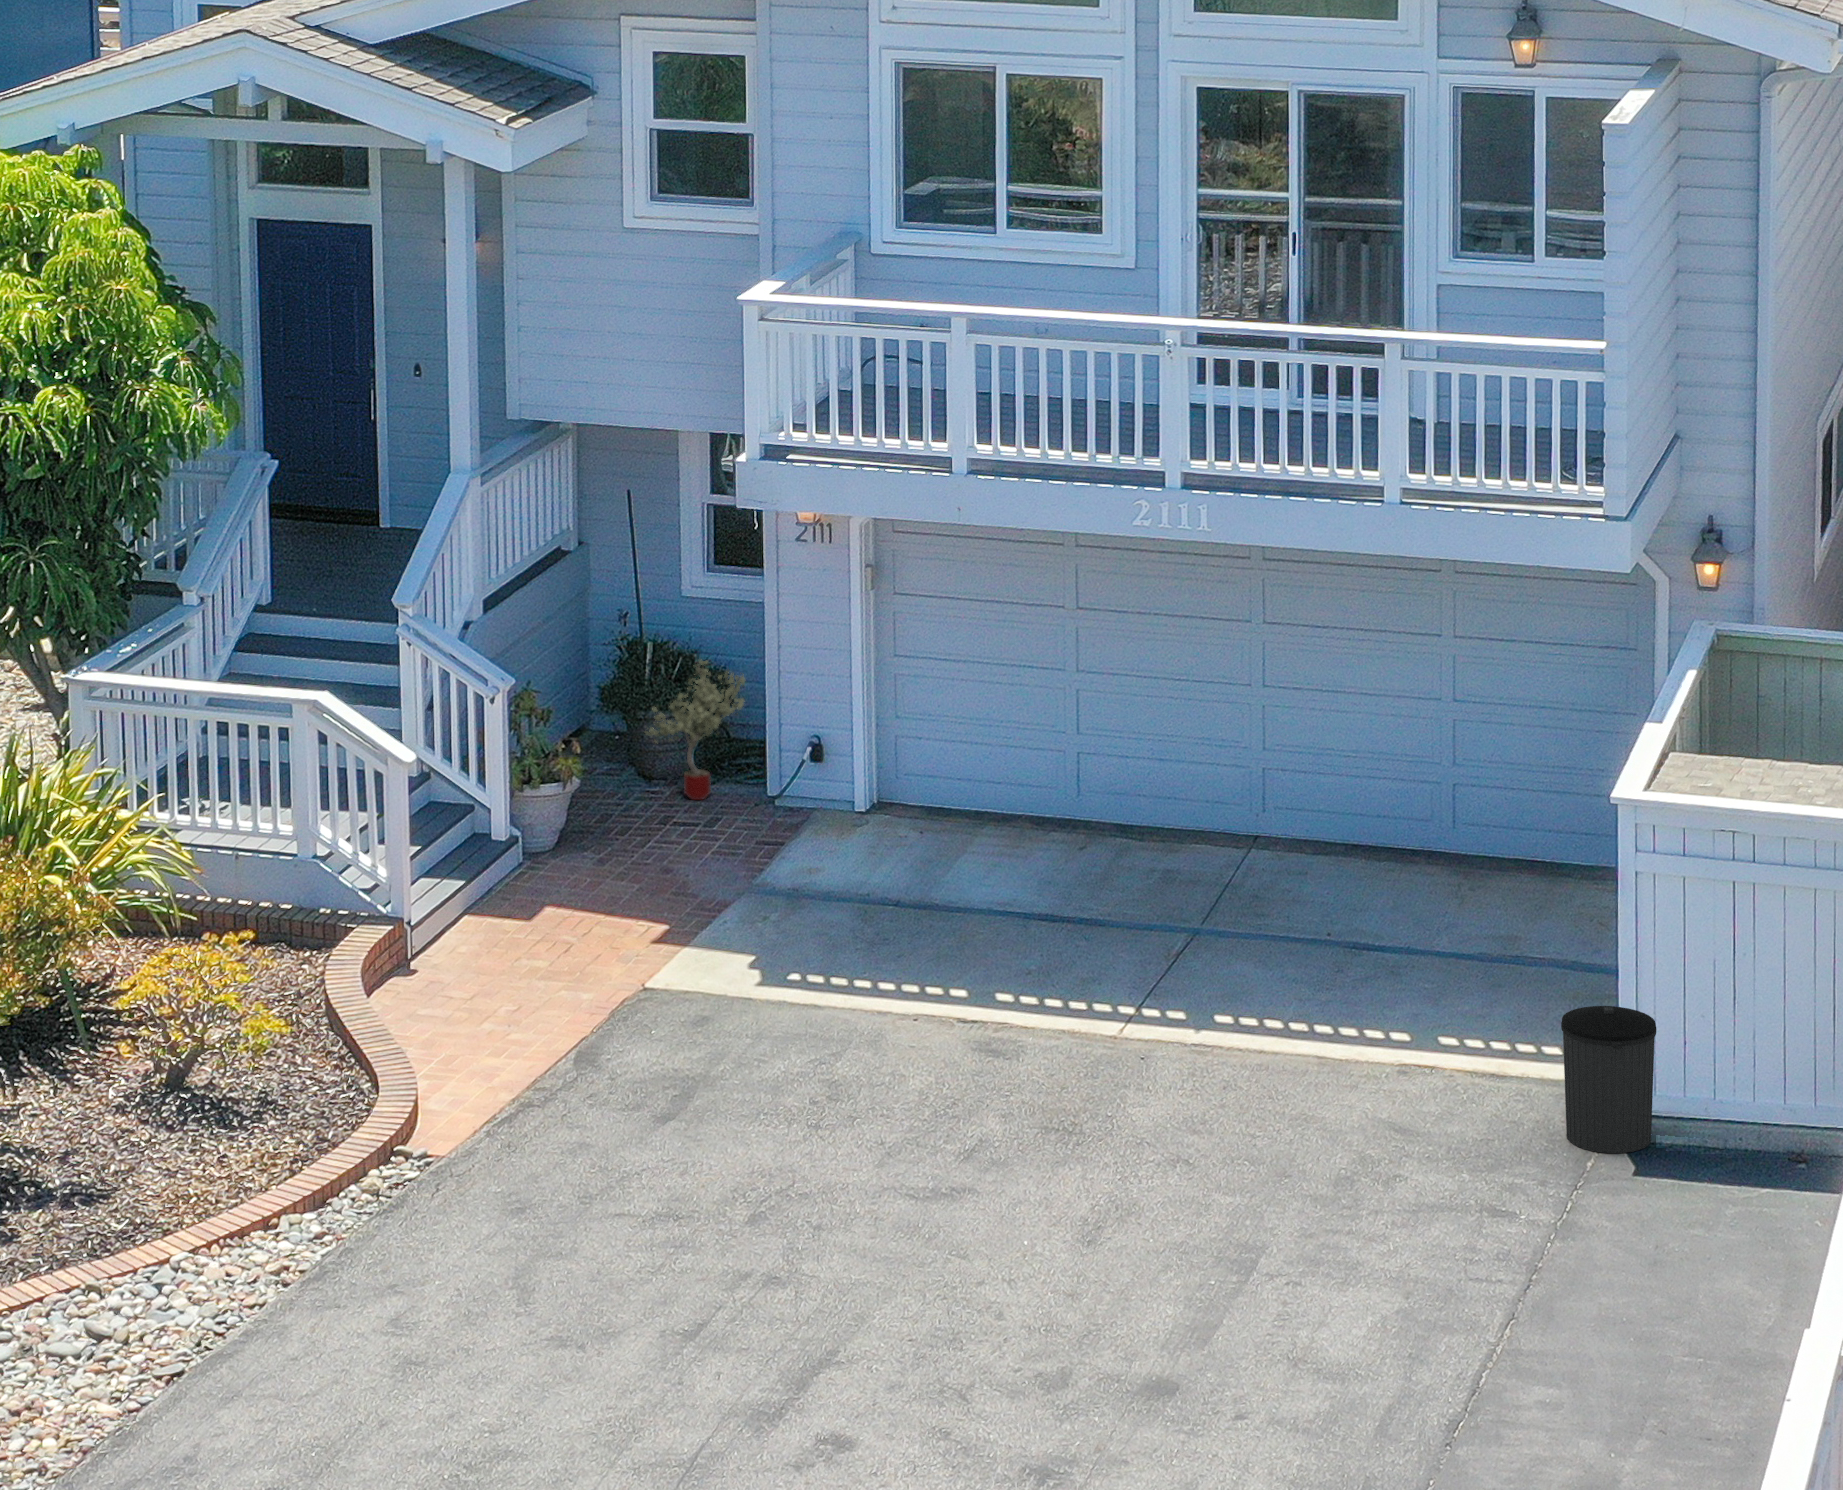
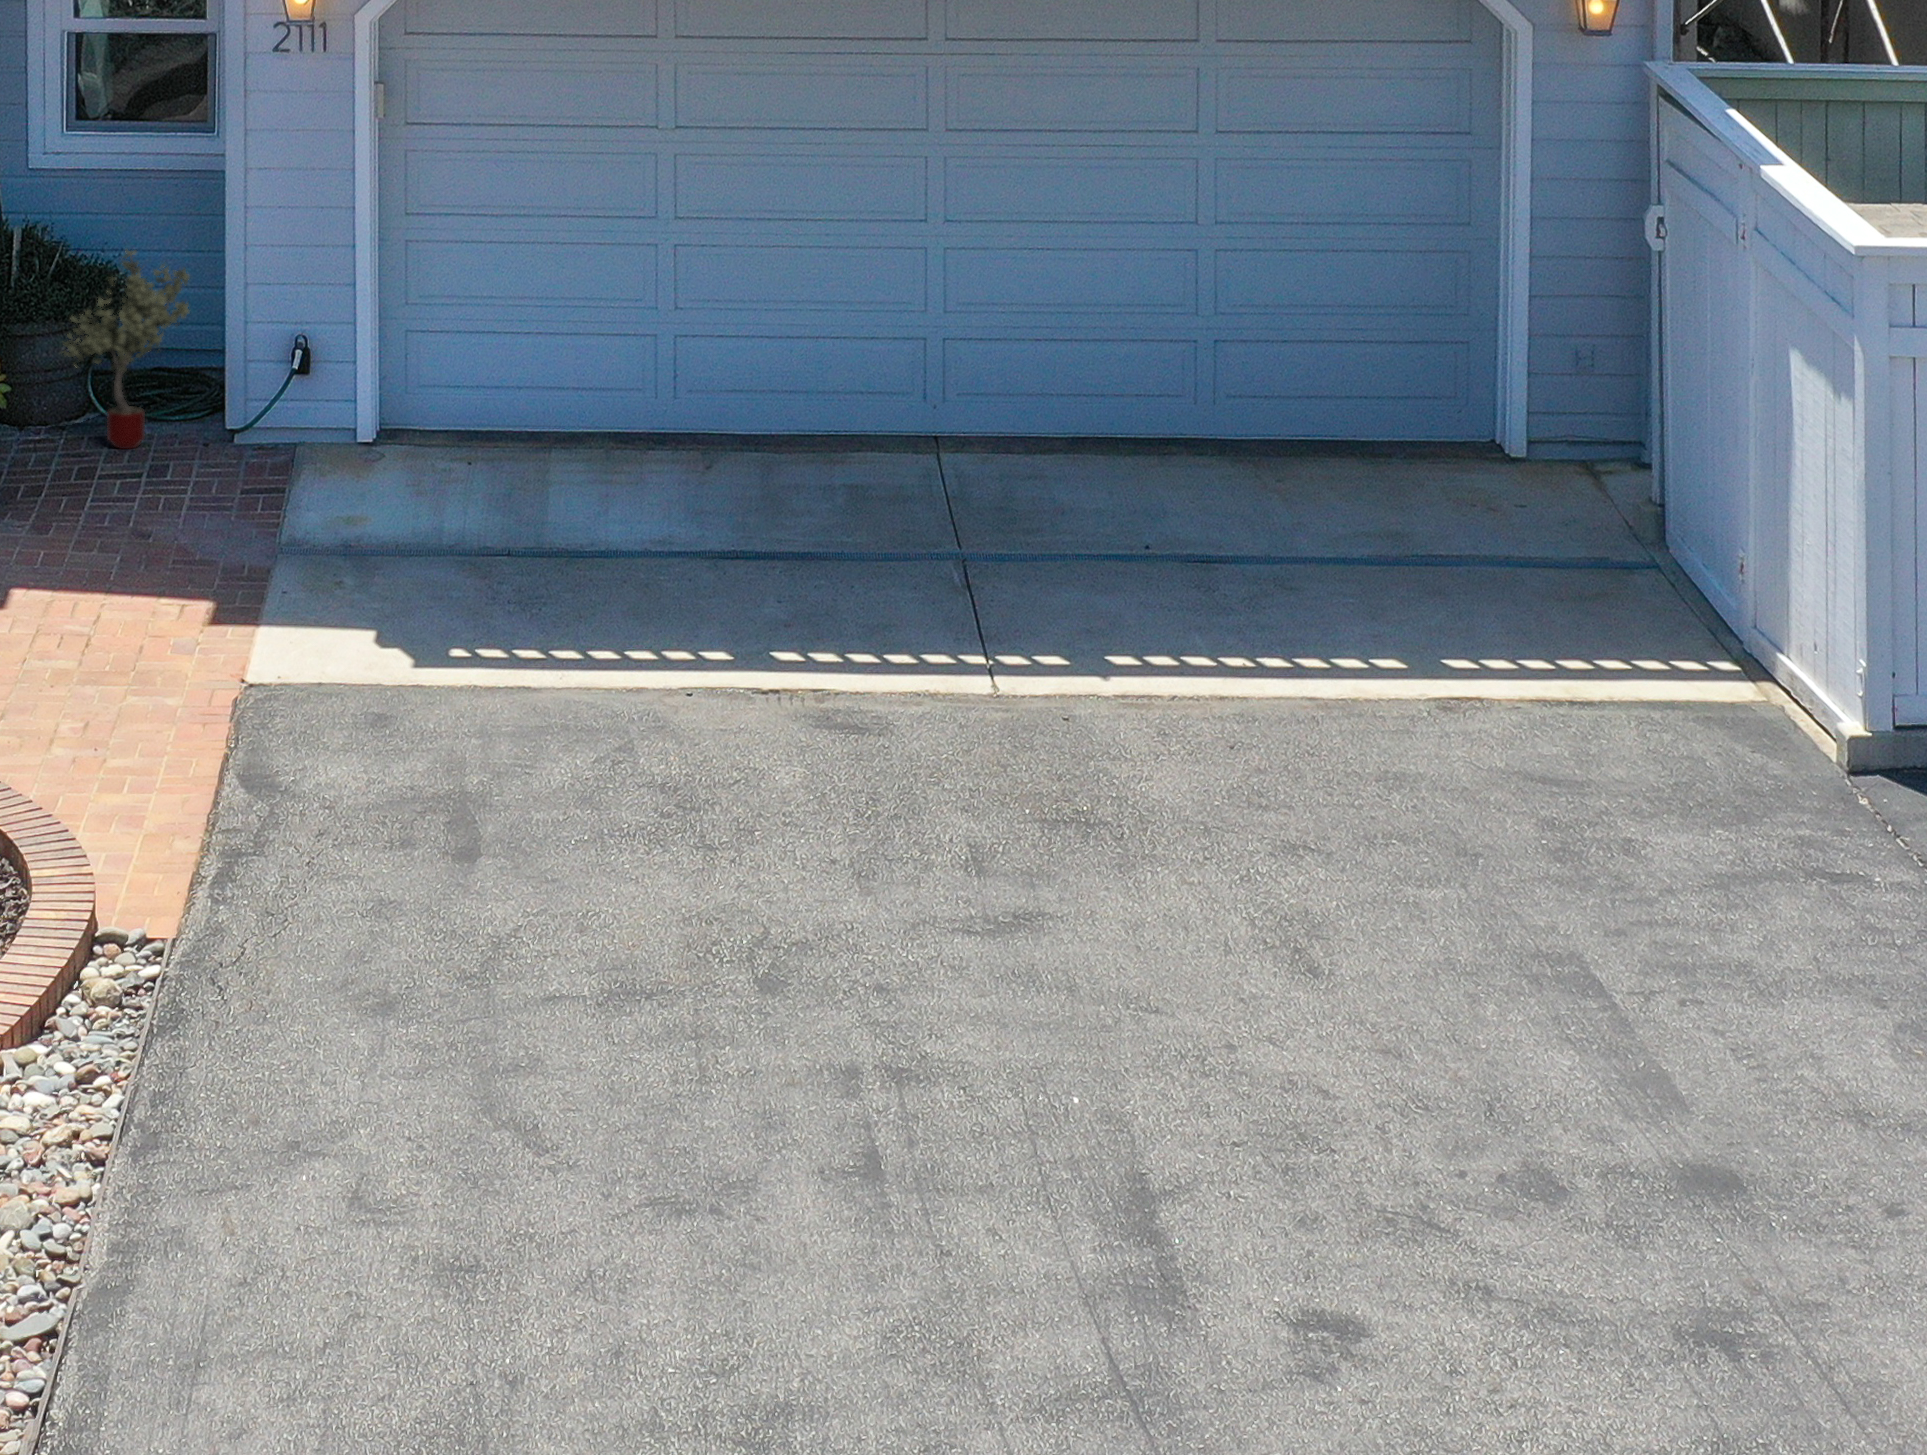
trash can: present [1561,1006,1656,1153] -> none [1734,580,1871,786]

